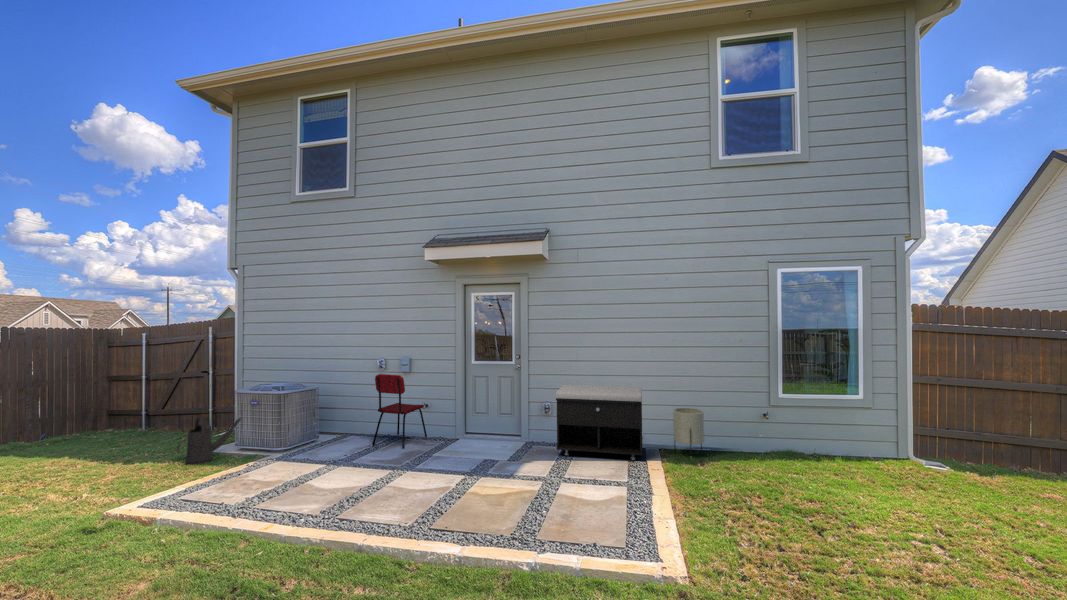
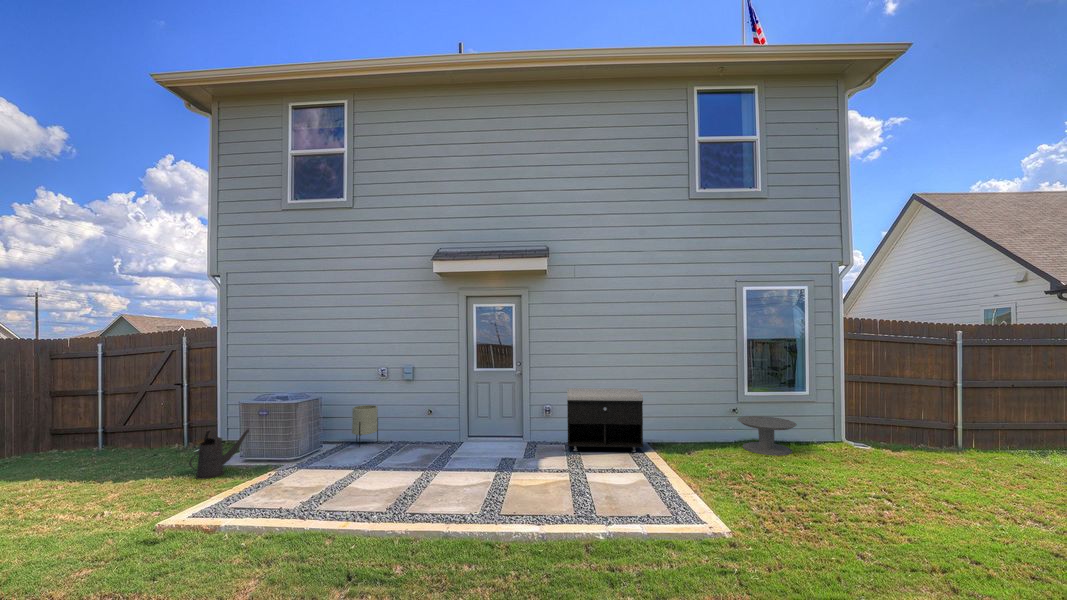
chair: present [373,374,427,448] -> none [387,382,435,452]
planter: present [673,408,704,452] -> present [352,405,378,447]
side table: none [762,424,838,474] -> present [737,416,797,456]

